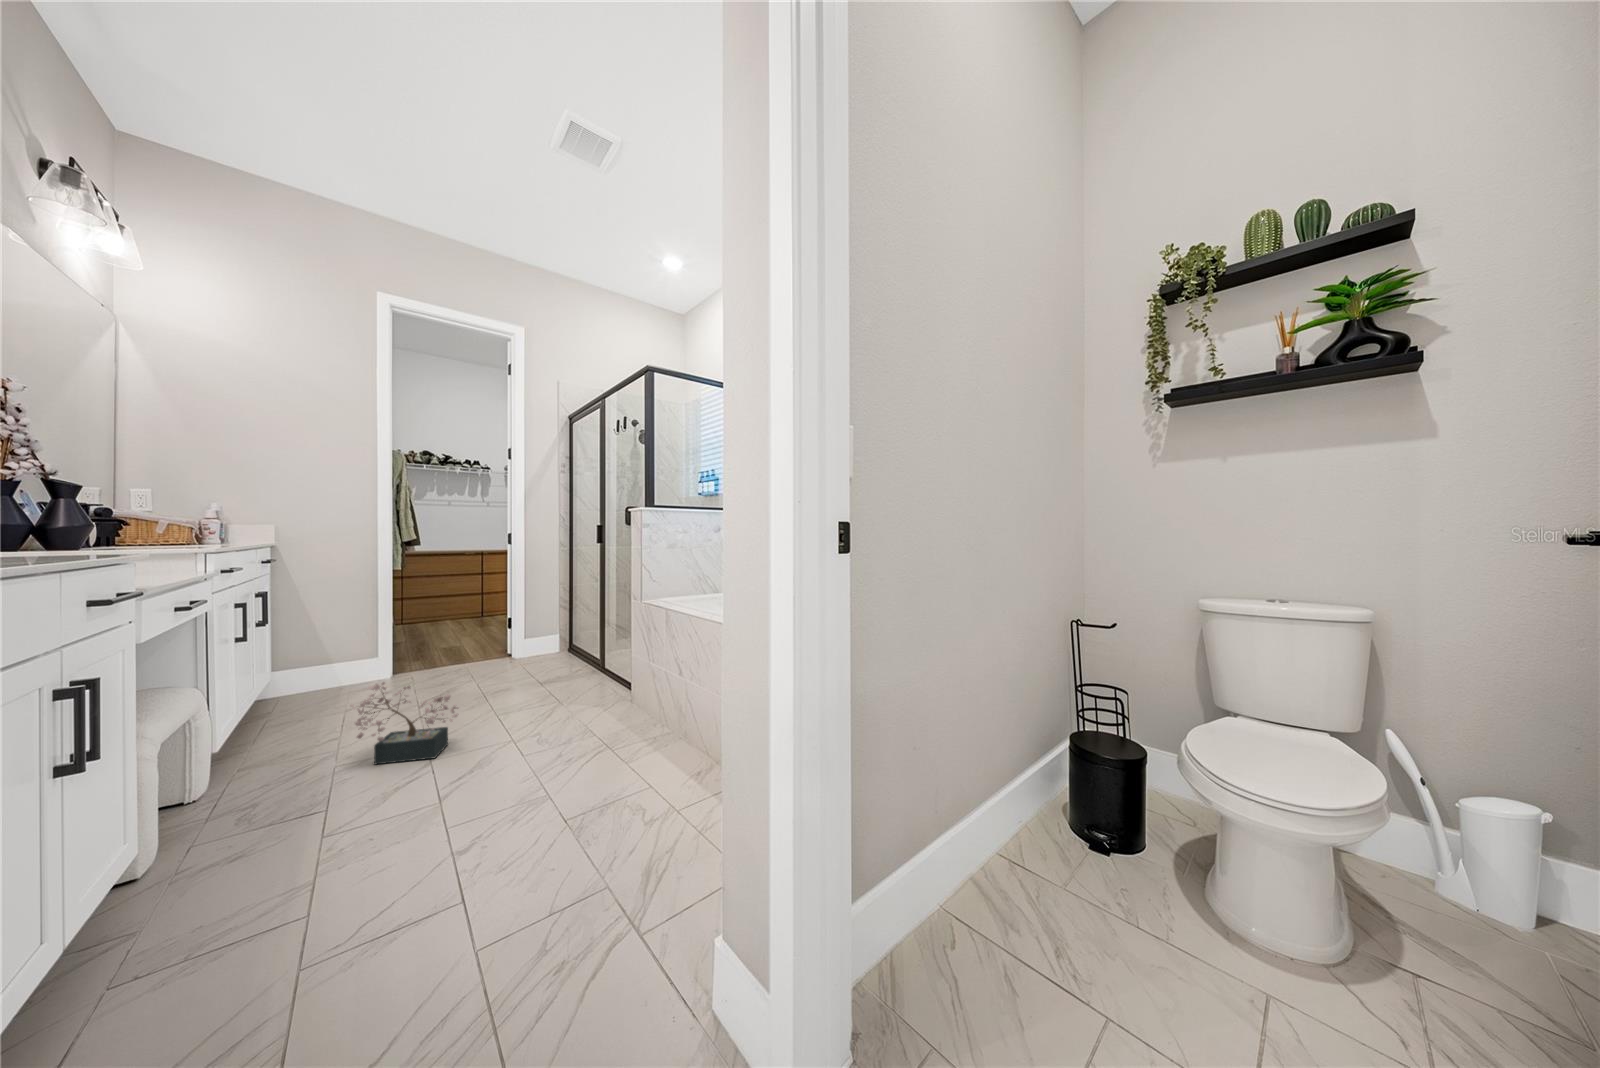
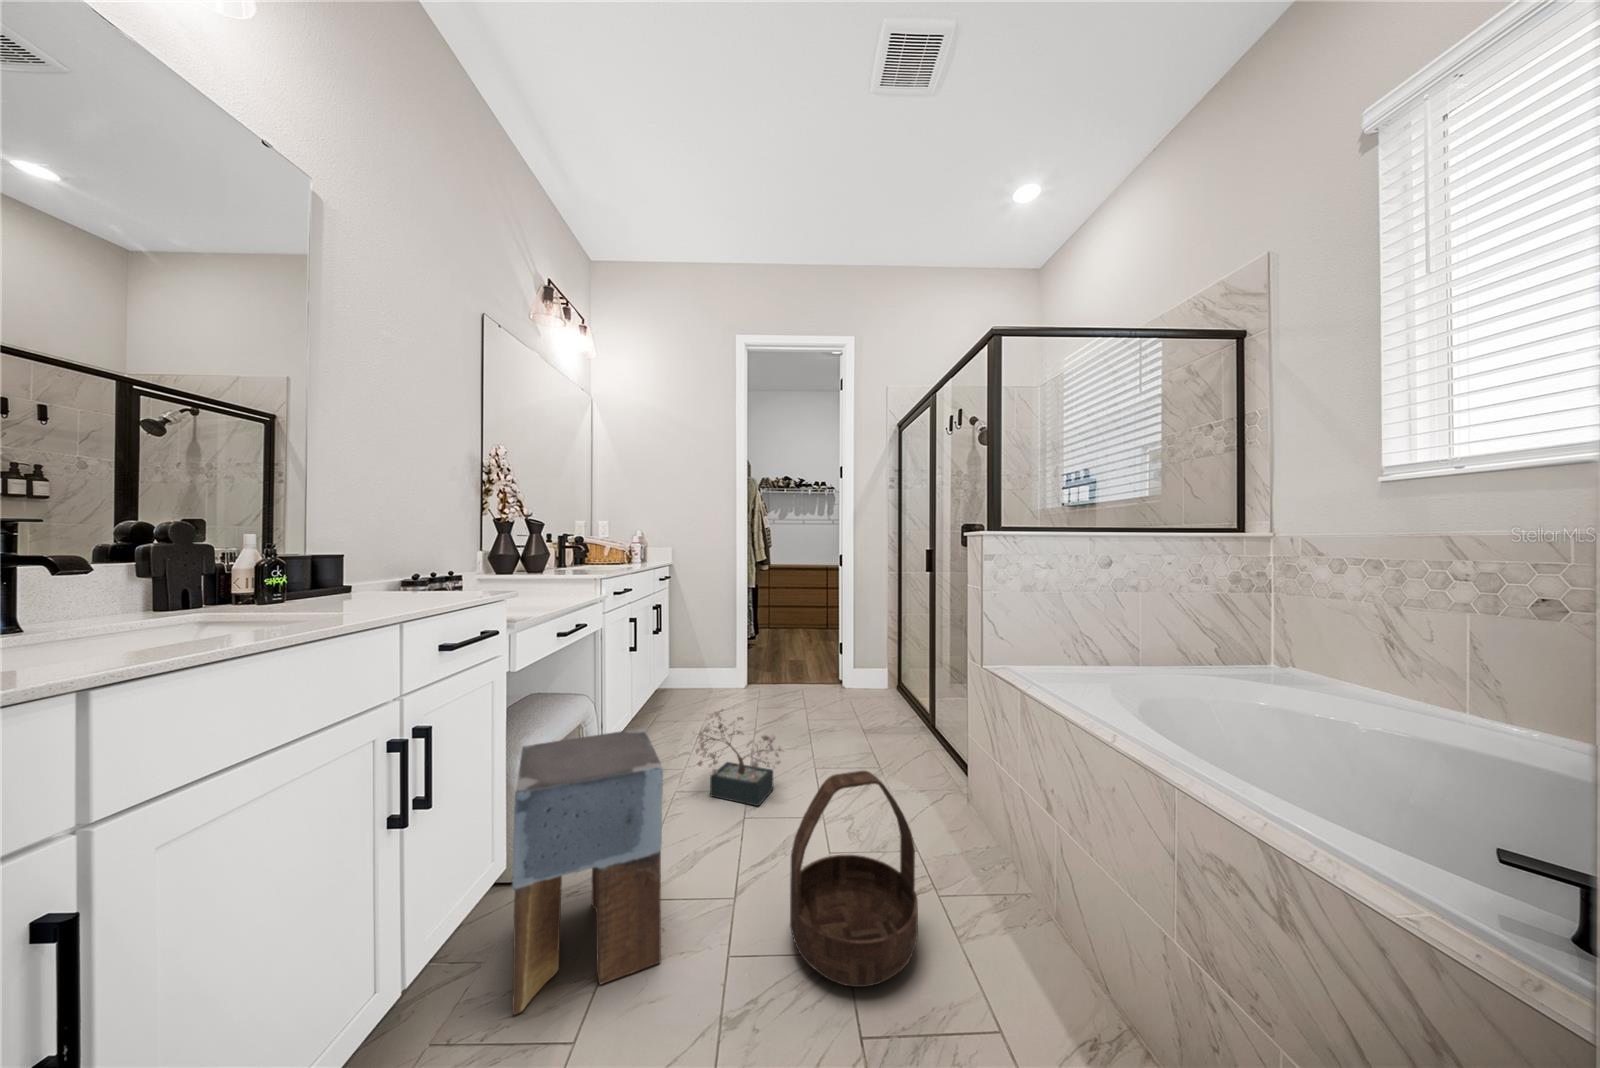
basket: none [487,682,591,826] -> present [790,771,918,987]
stool: none [154,688,361,947] -> present [512,728,663,1015]

